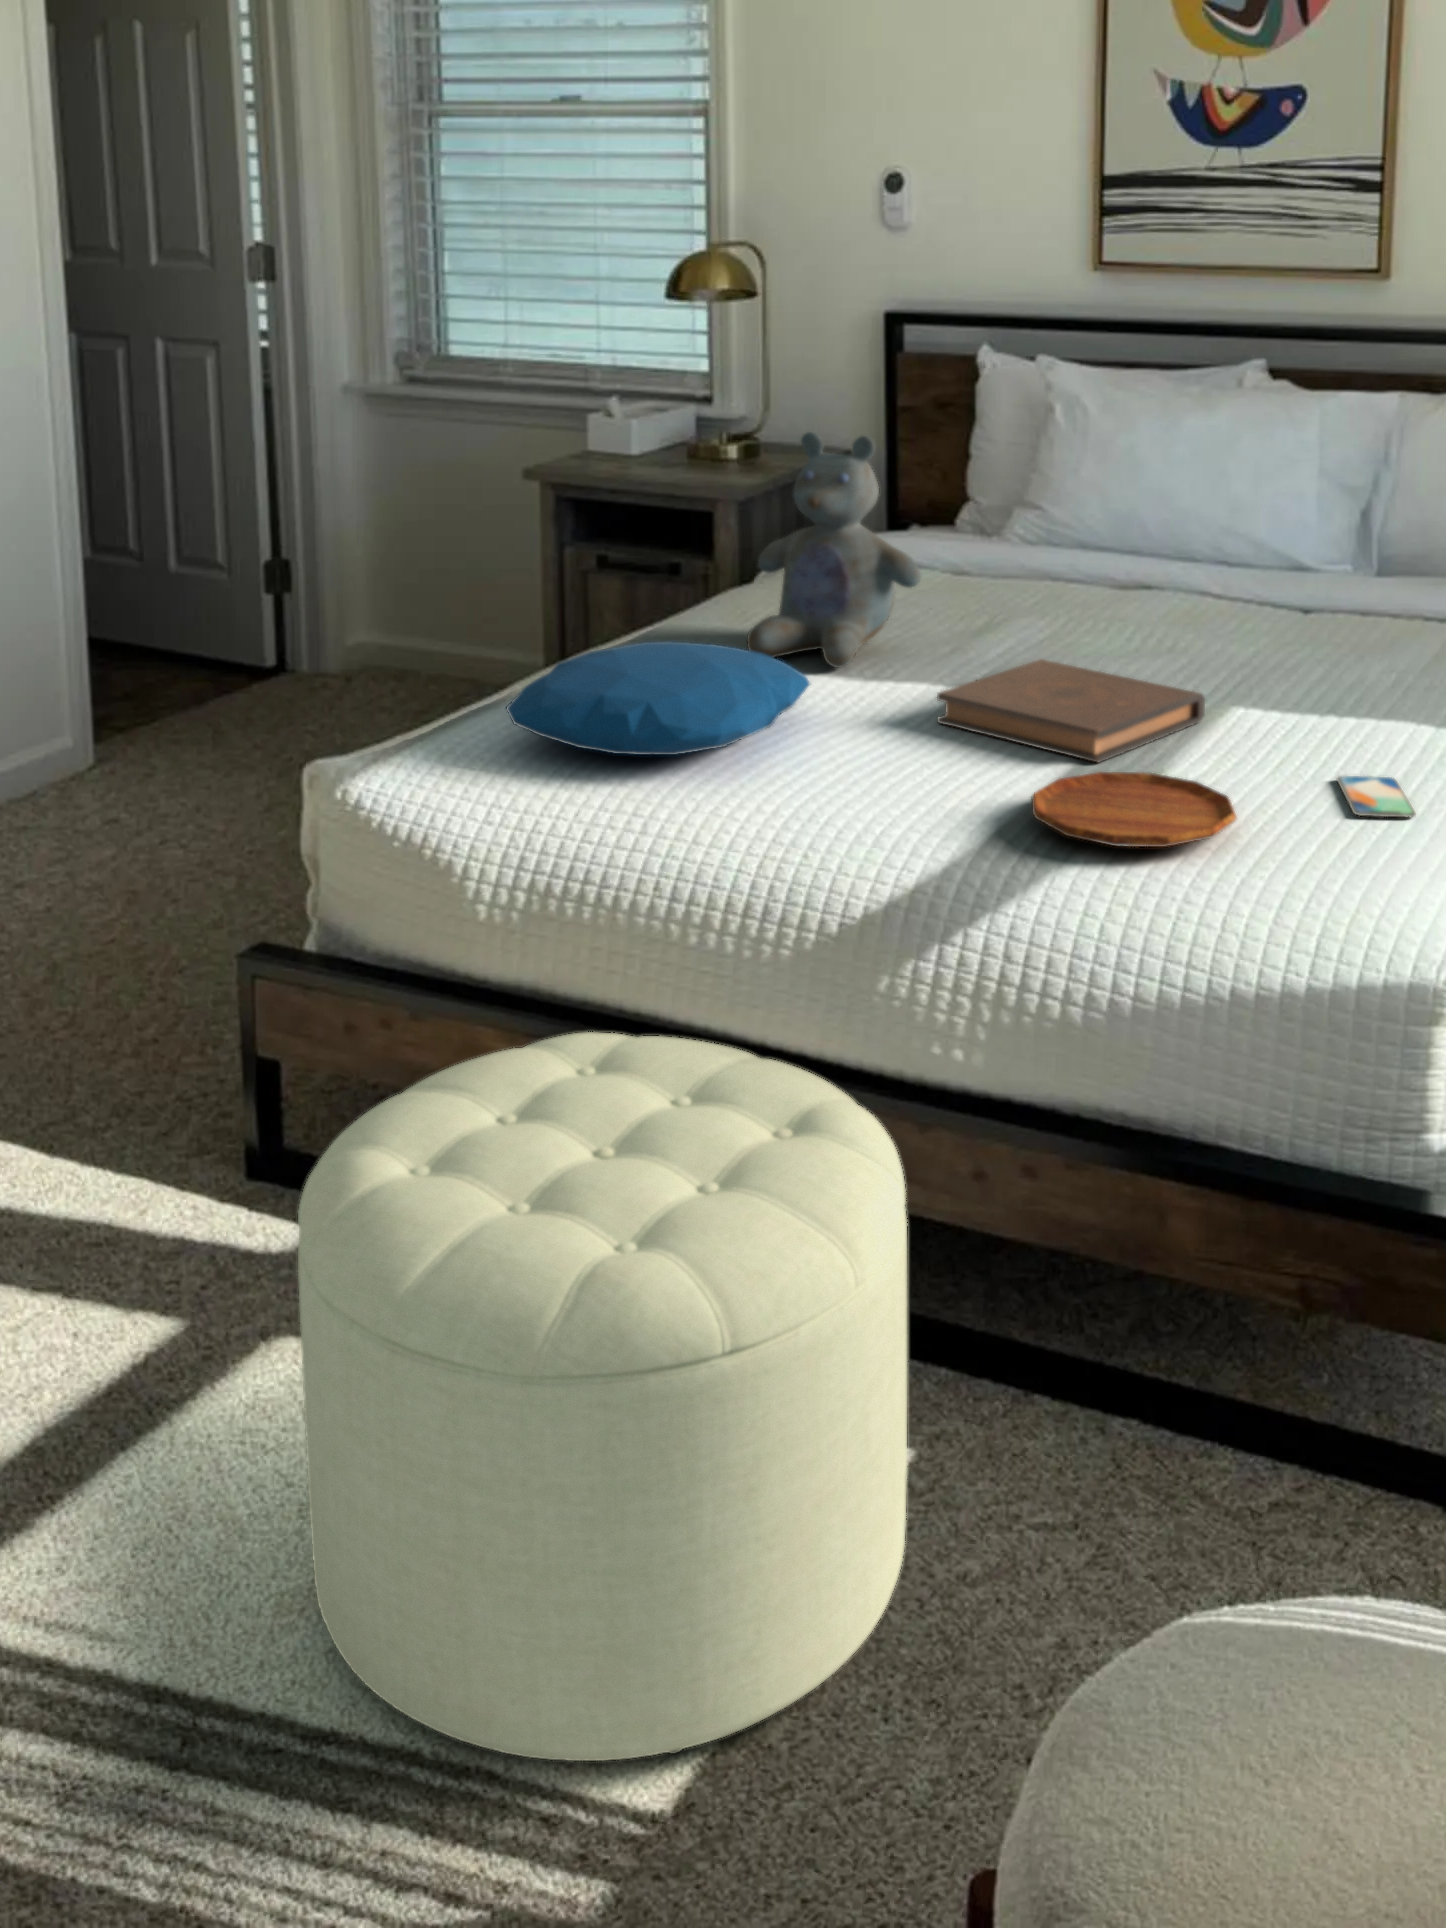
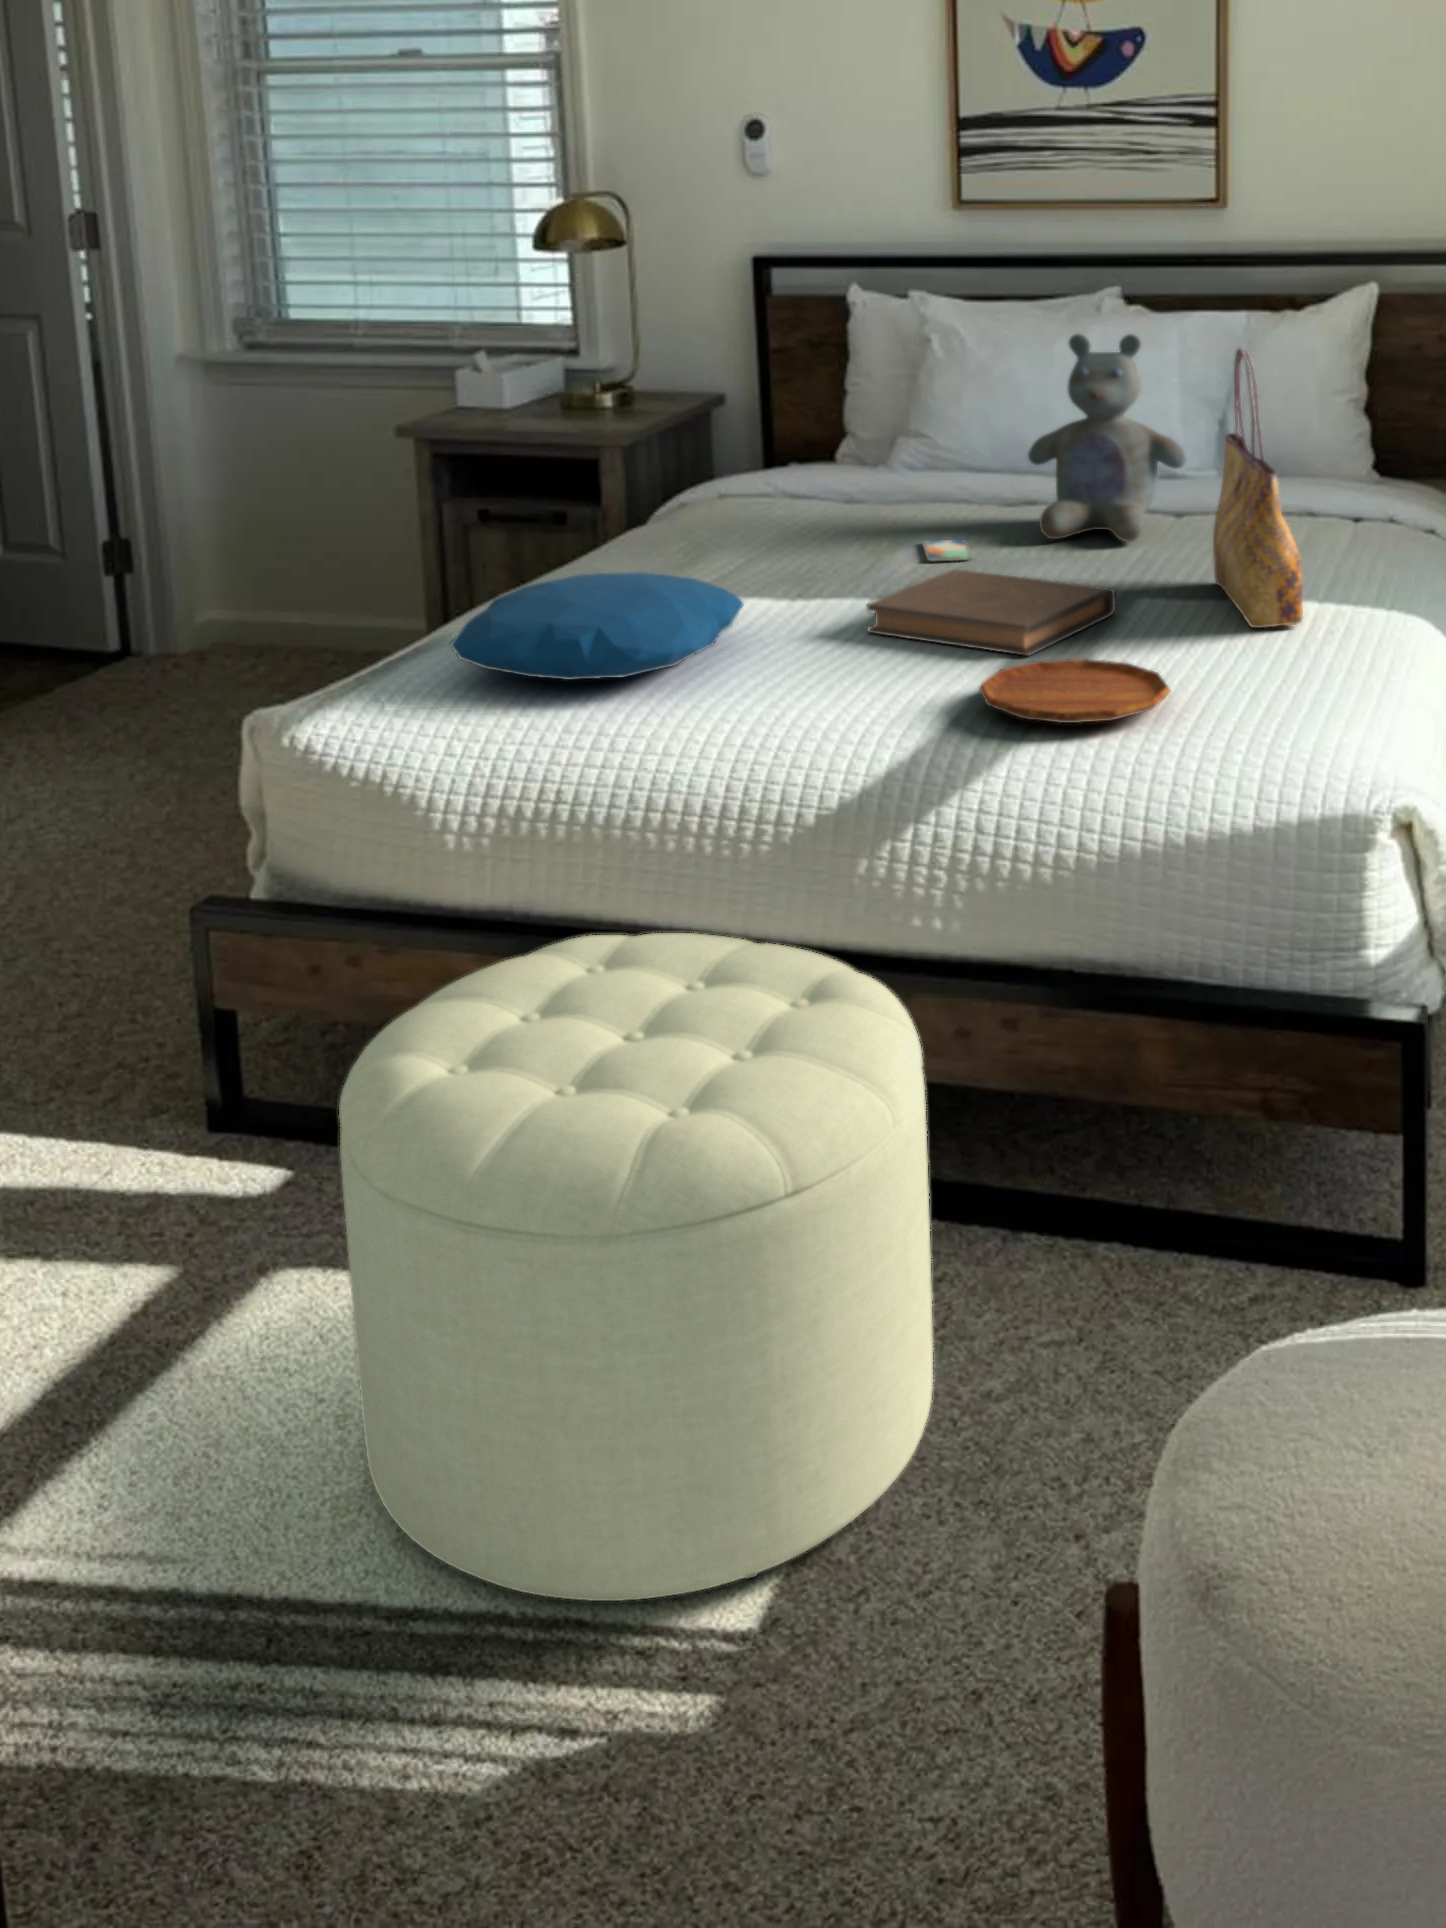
stuffed bear: present [747,432,921,668] -> present [1028,334,1186,542]
tote bag: none [1321,444,1409,749] -> present [1213,349,1303,628]
smartphone: present [1337,776,1416,817] -> present [922,539,972,561]

